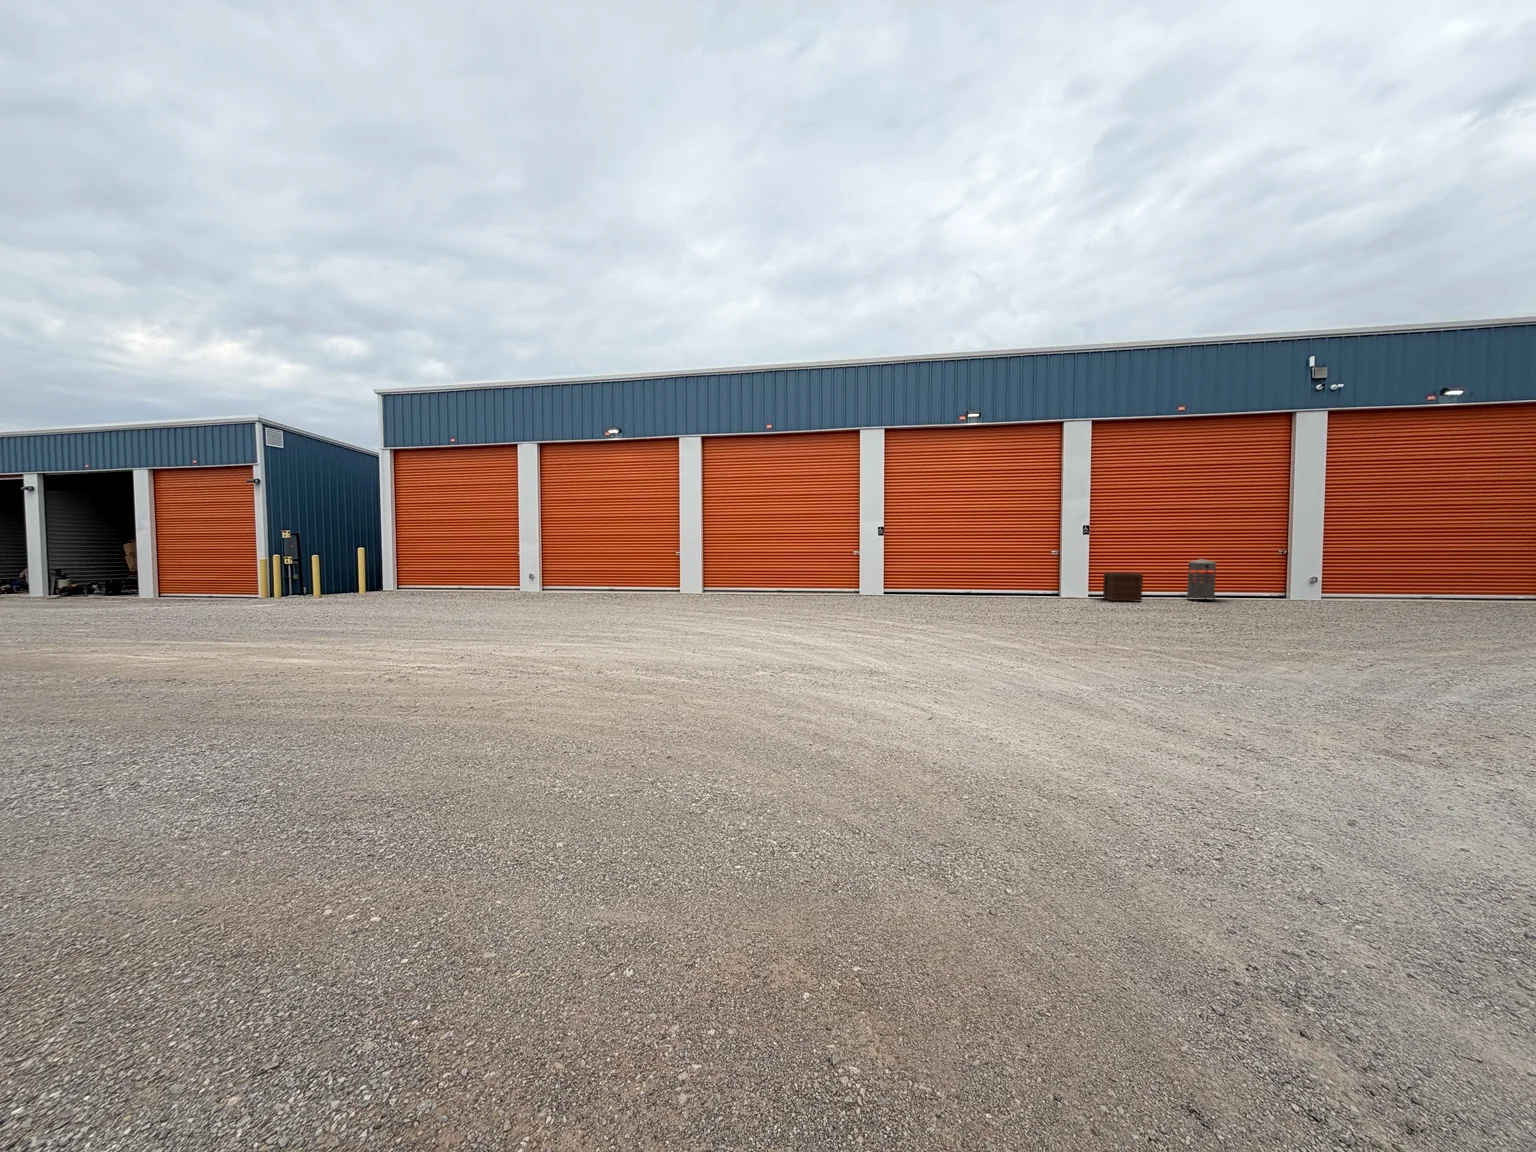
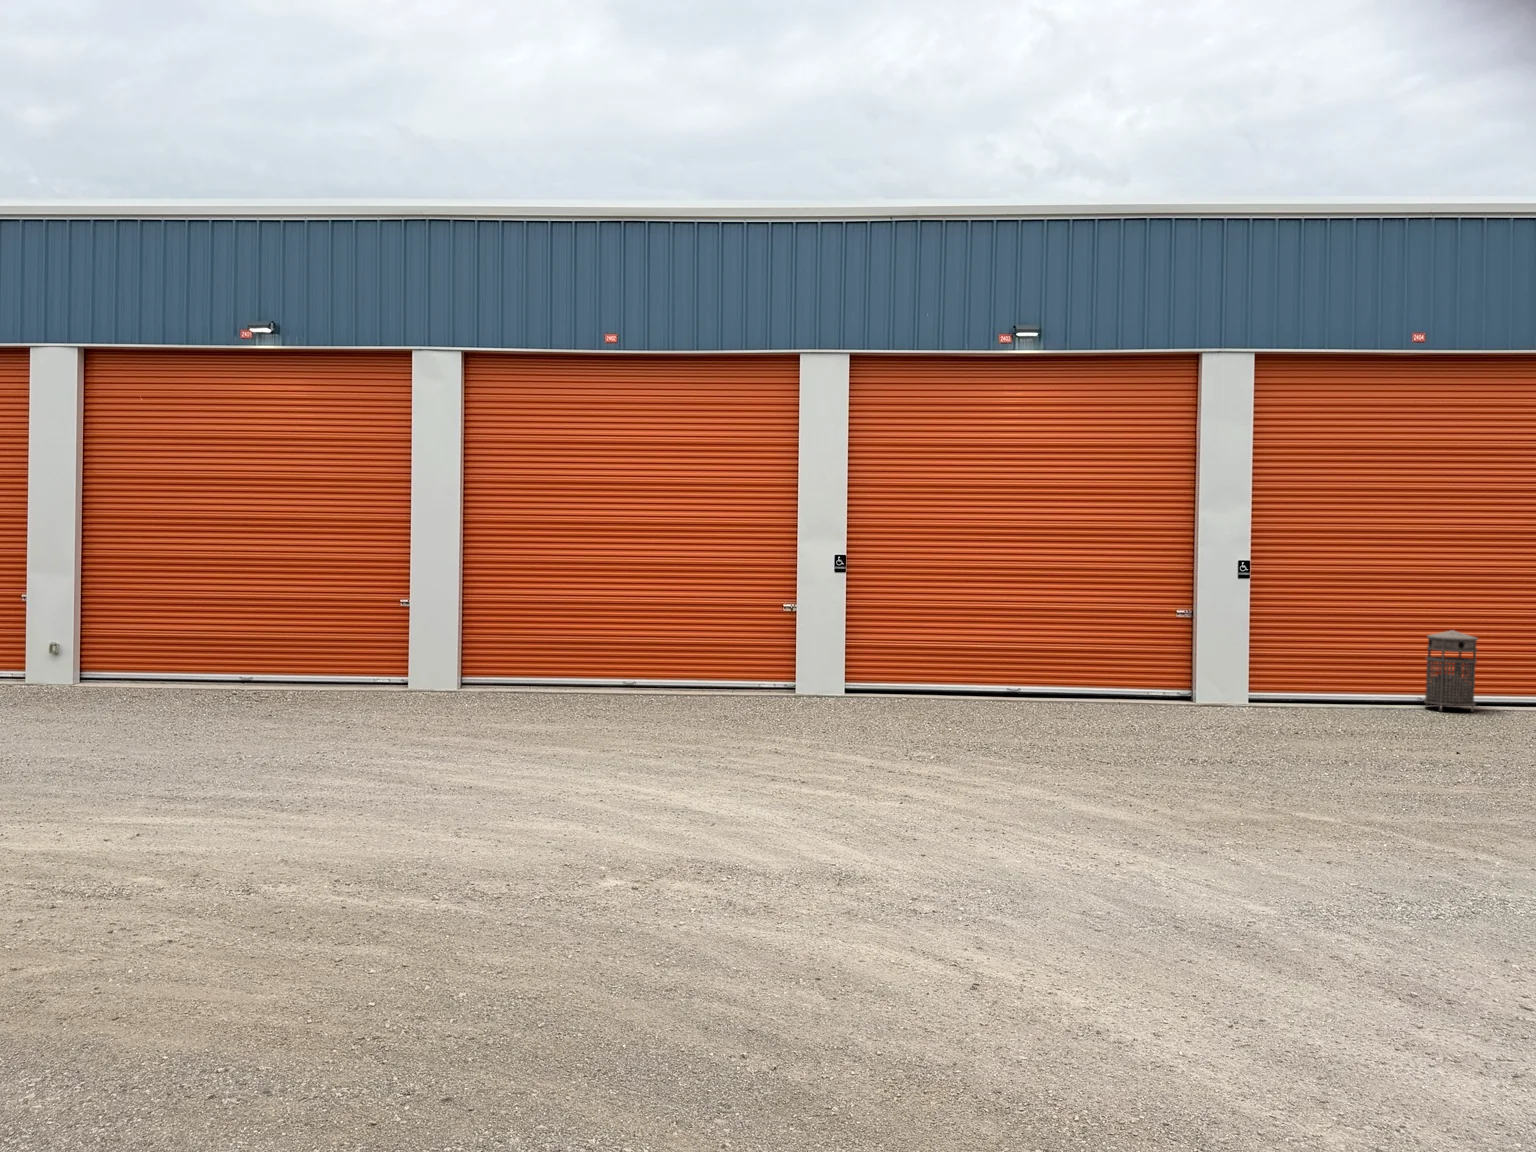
wooden crate: present [1103,572,1143,601] -> none [1273,653,1348,712]

